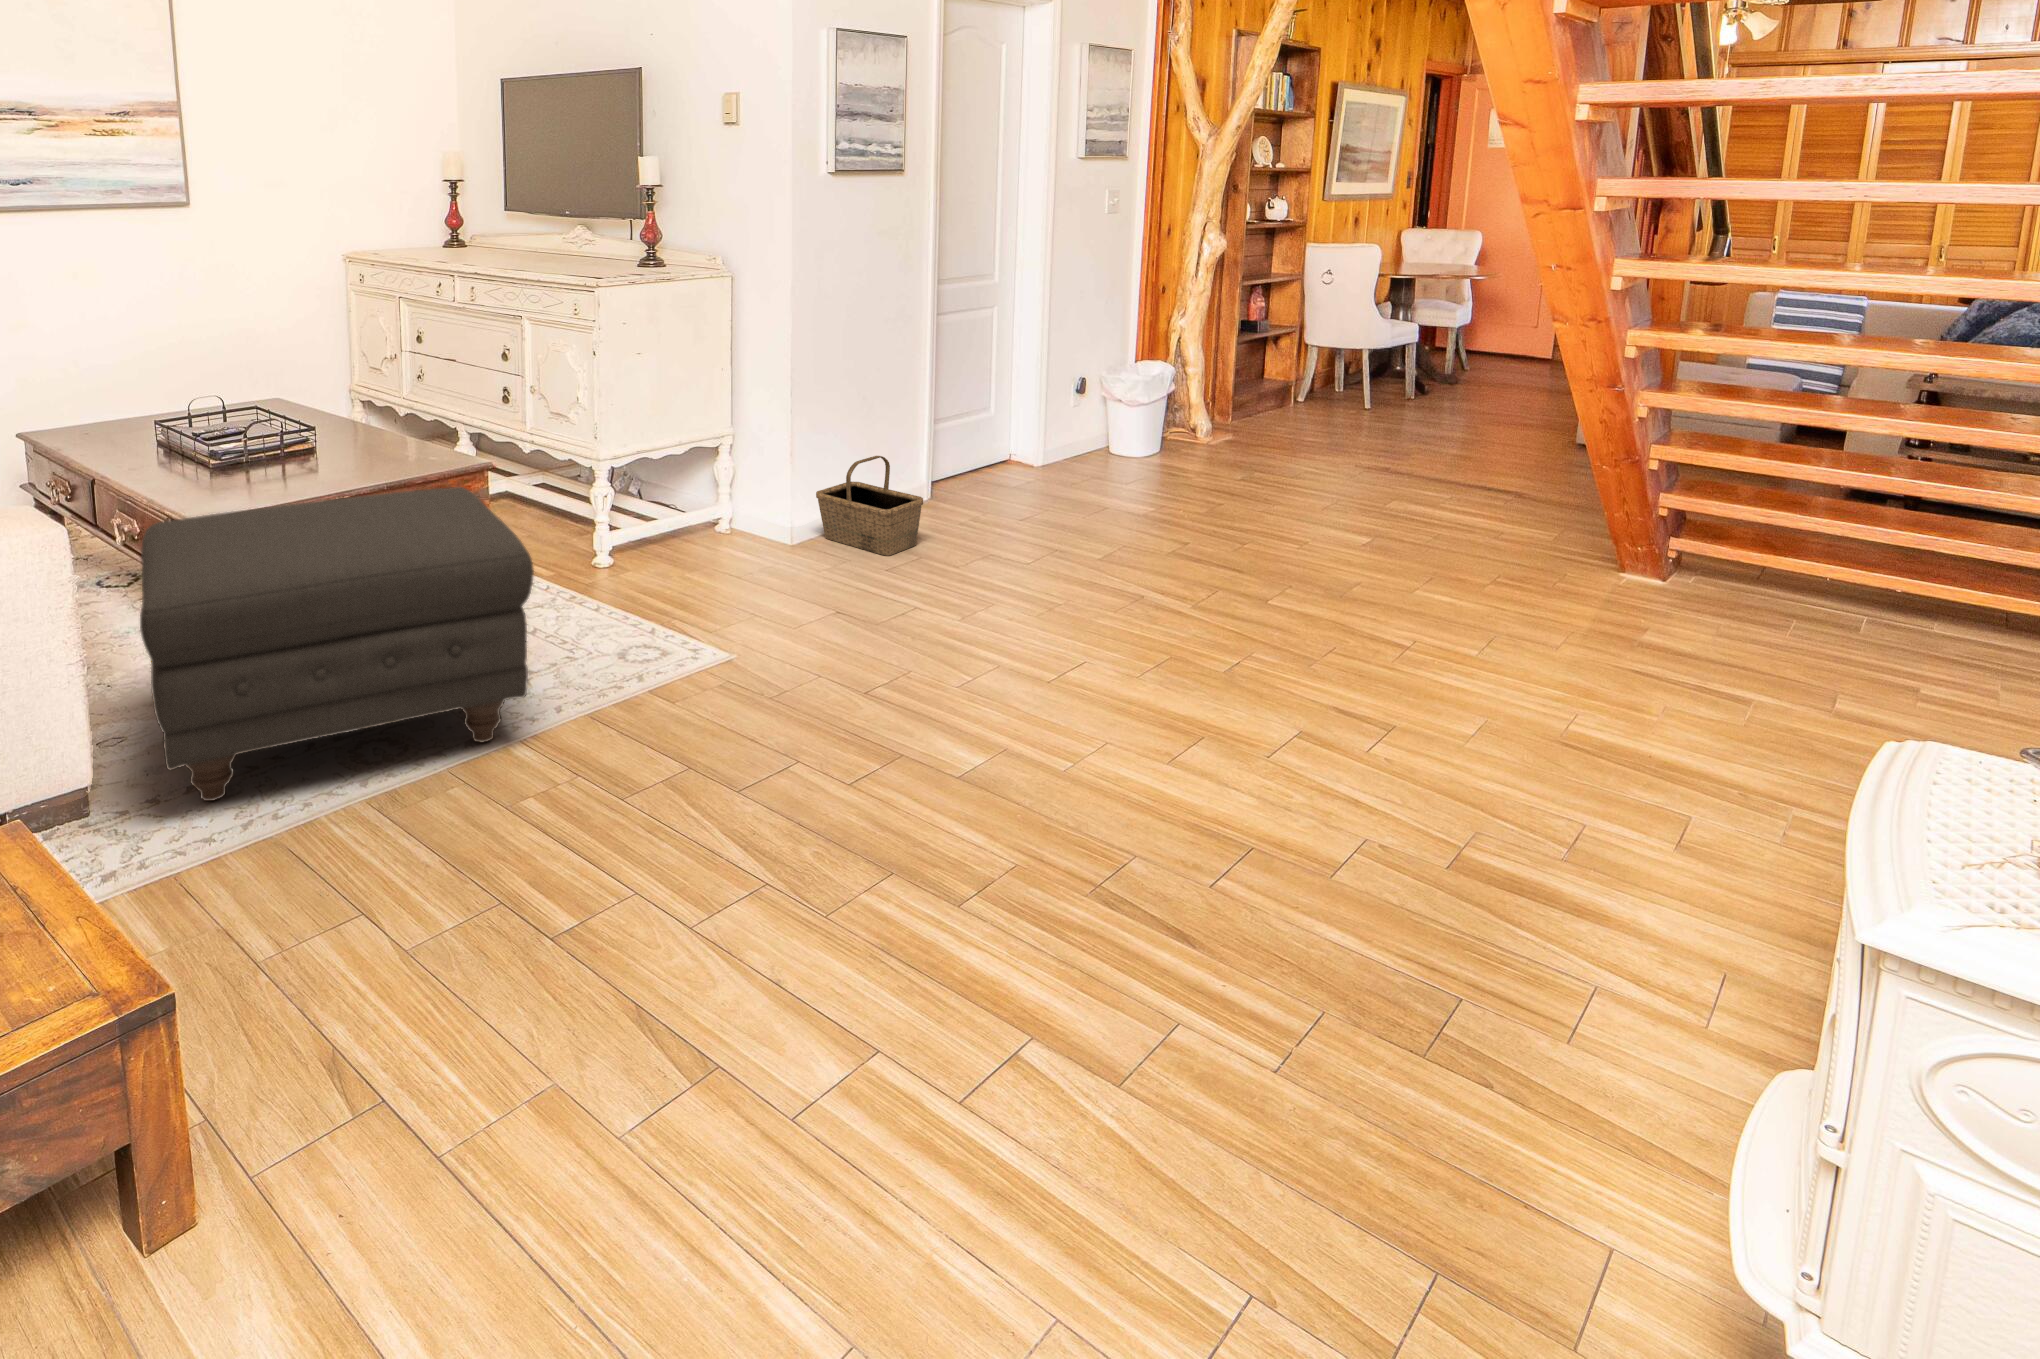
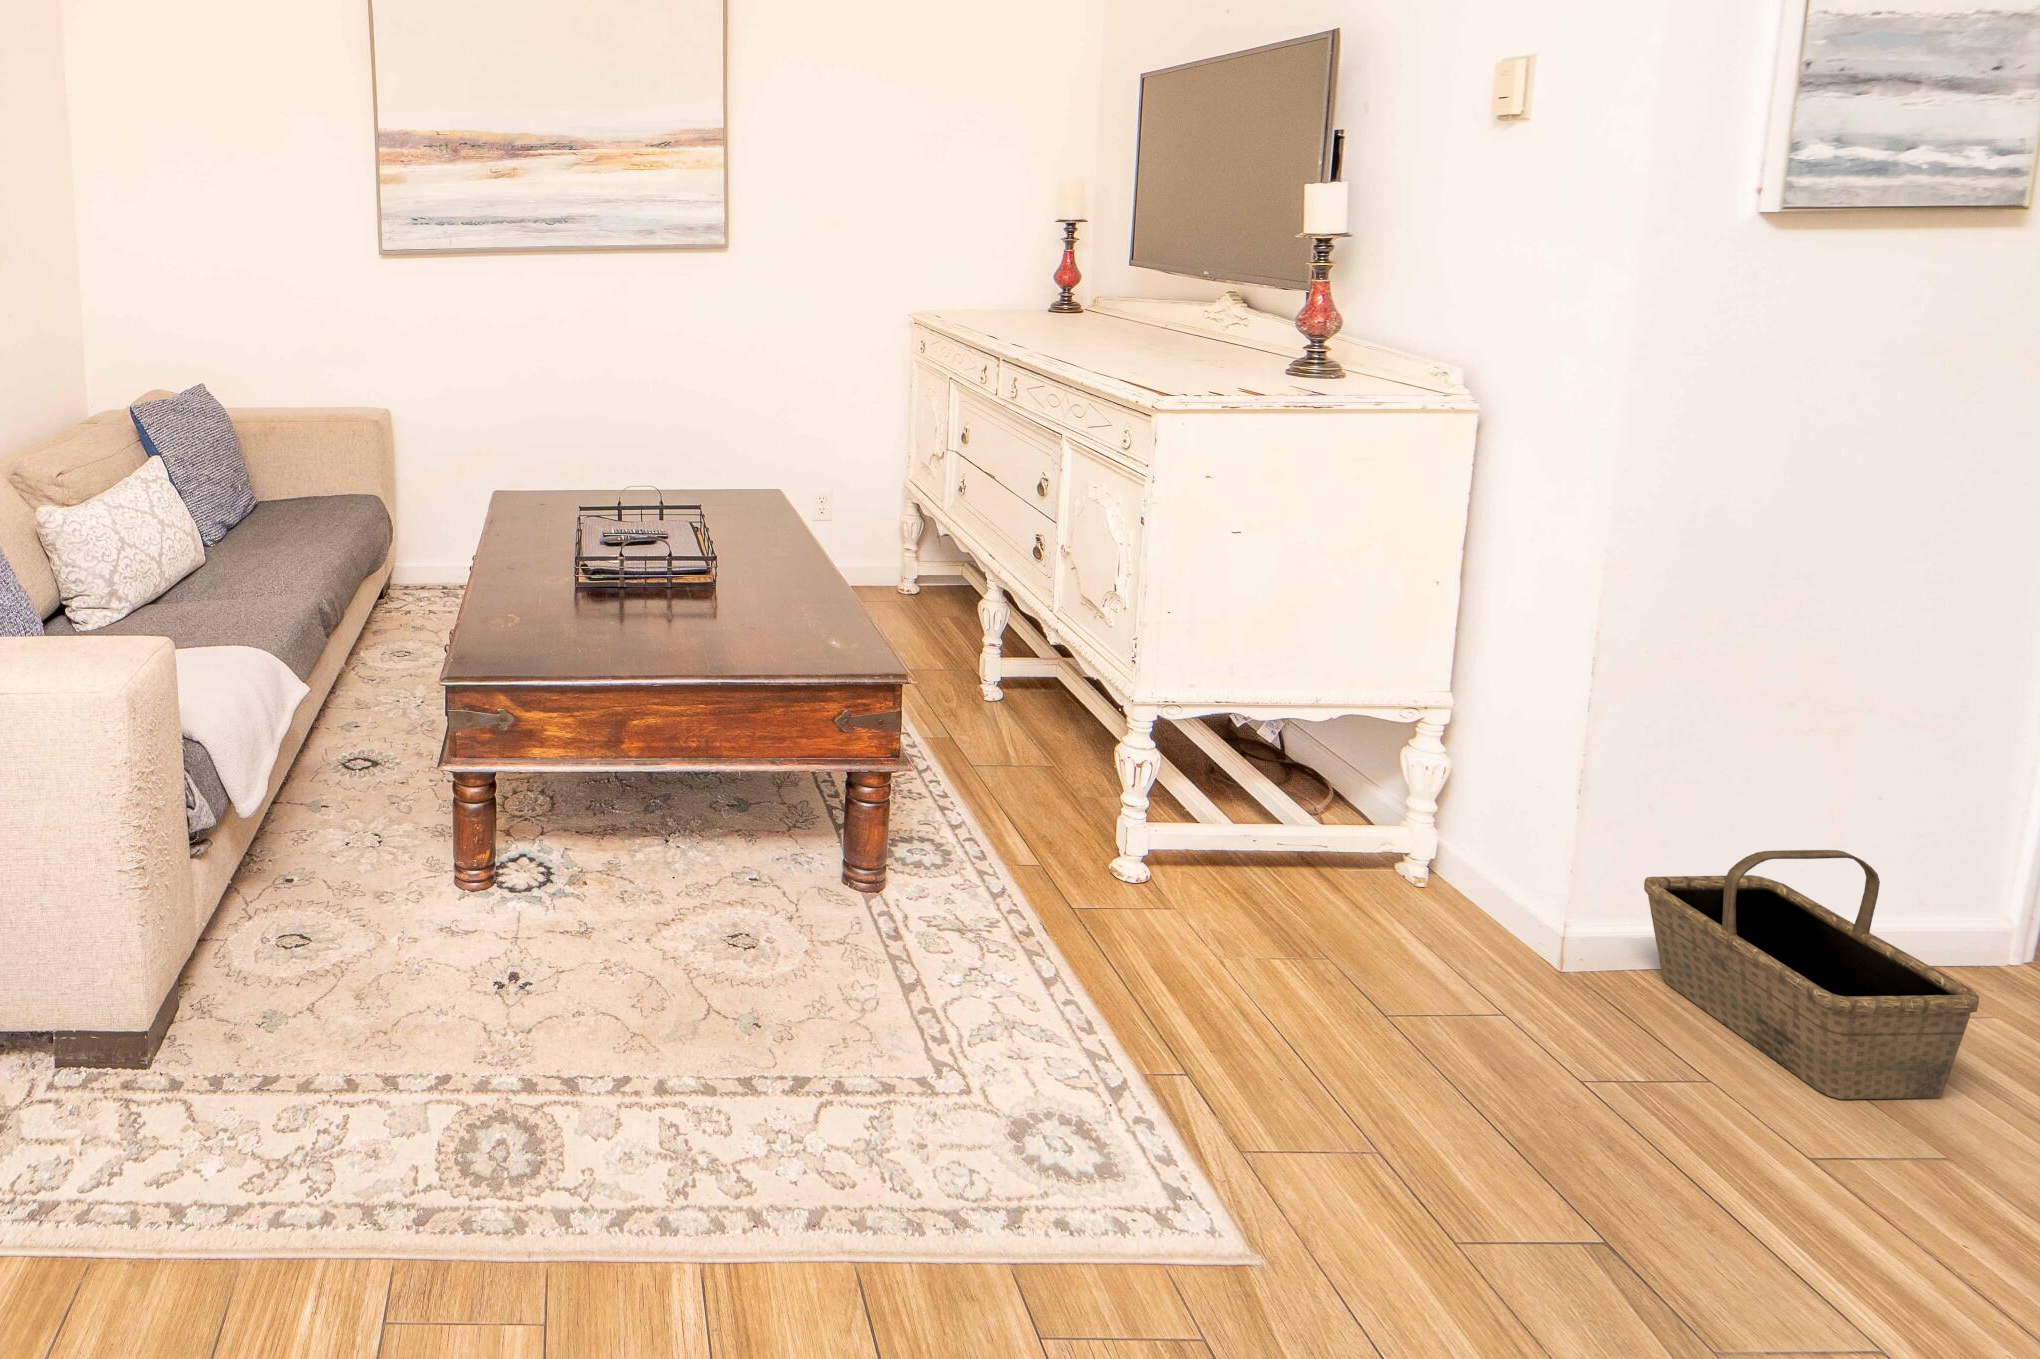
ottoman: present [140,487,534,801] -> none [205,666,811,1187]

